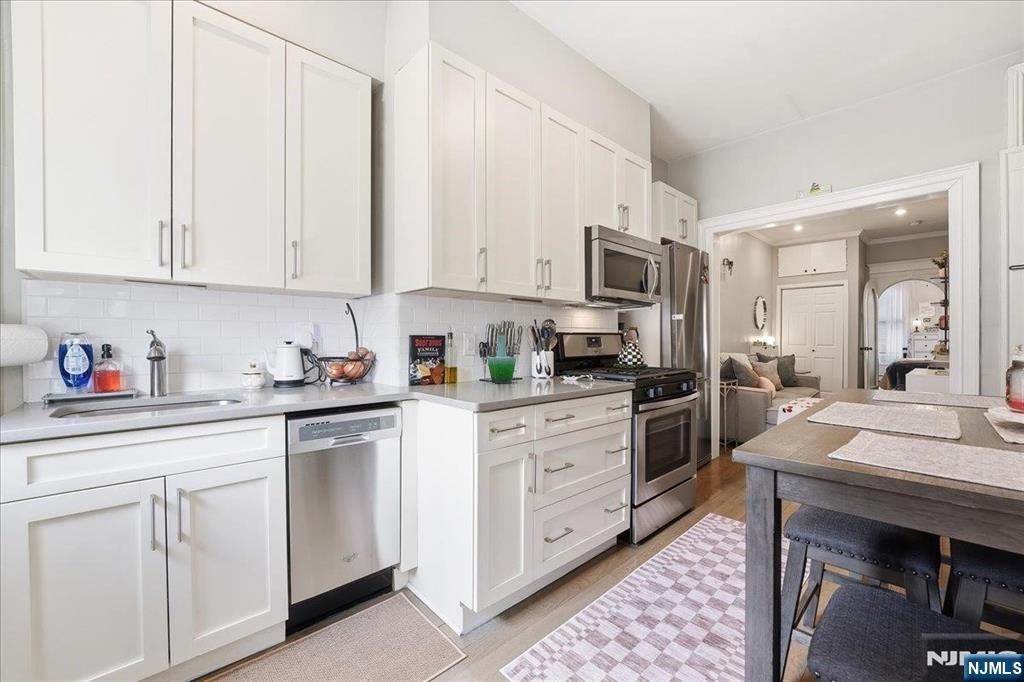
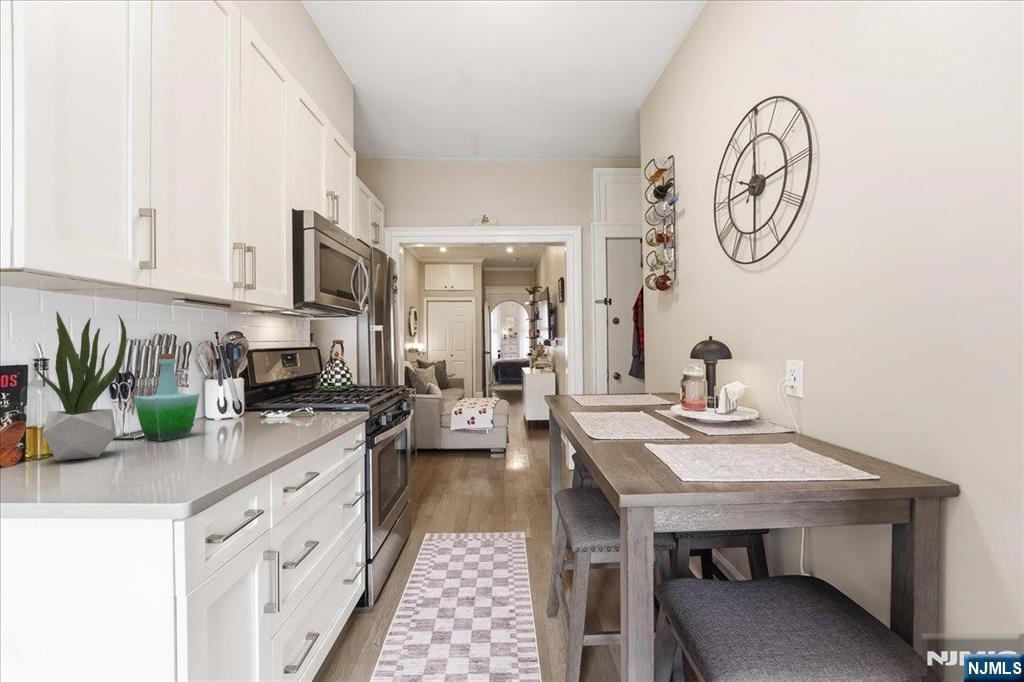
potted plant: none [443,308,478,386] -> present [33,312,126,460]

